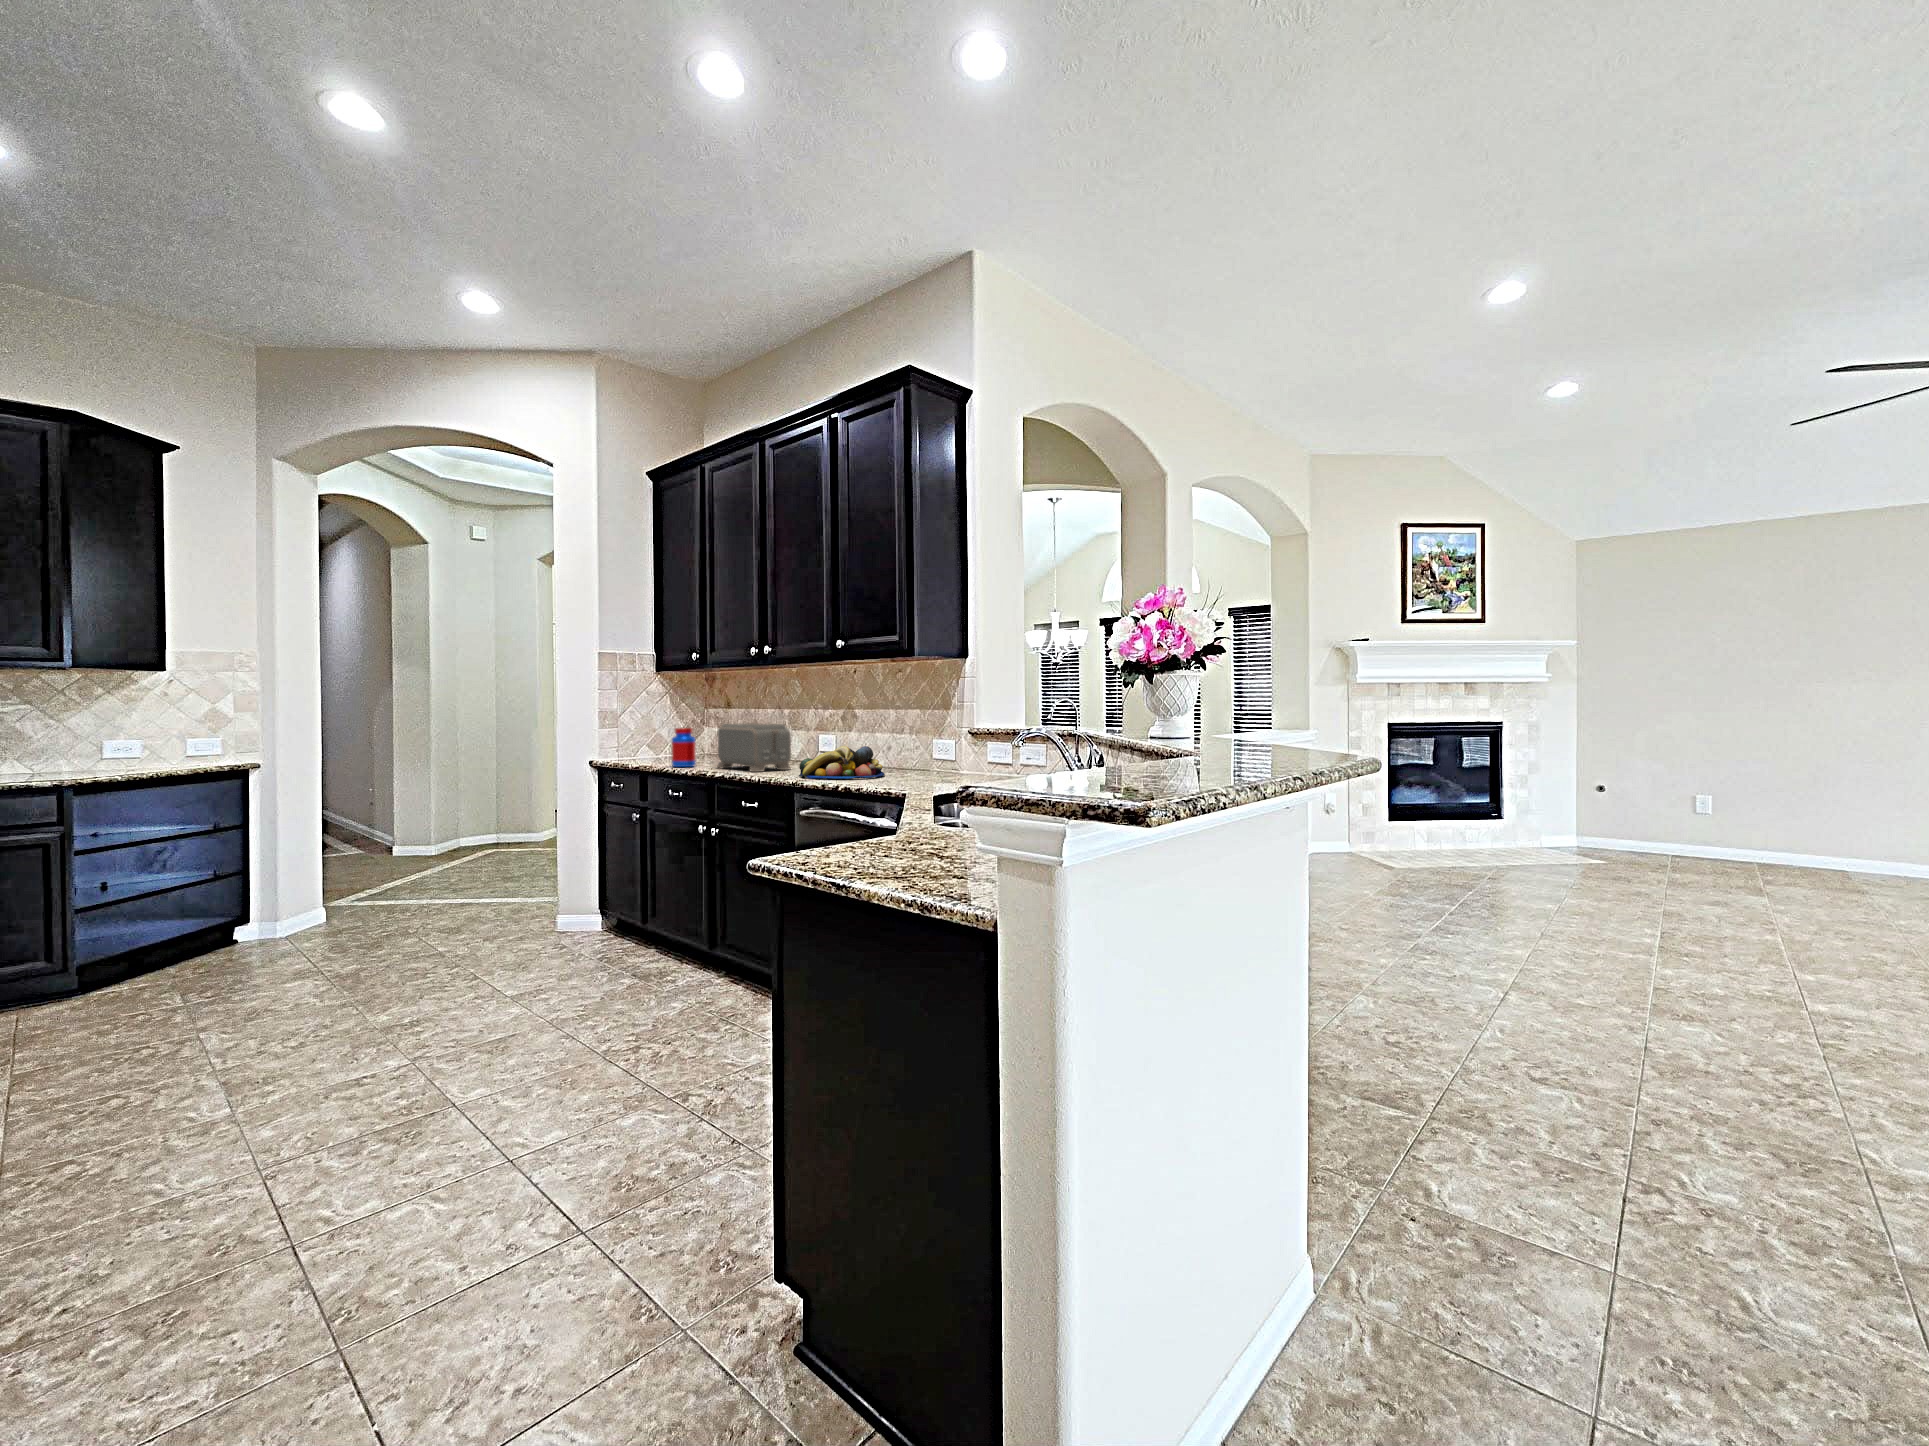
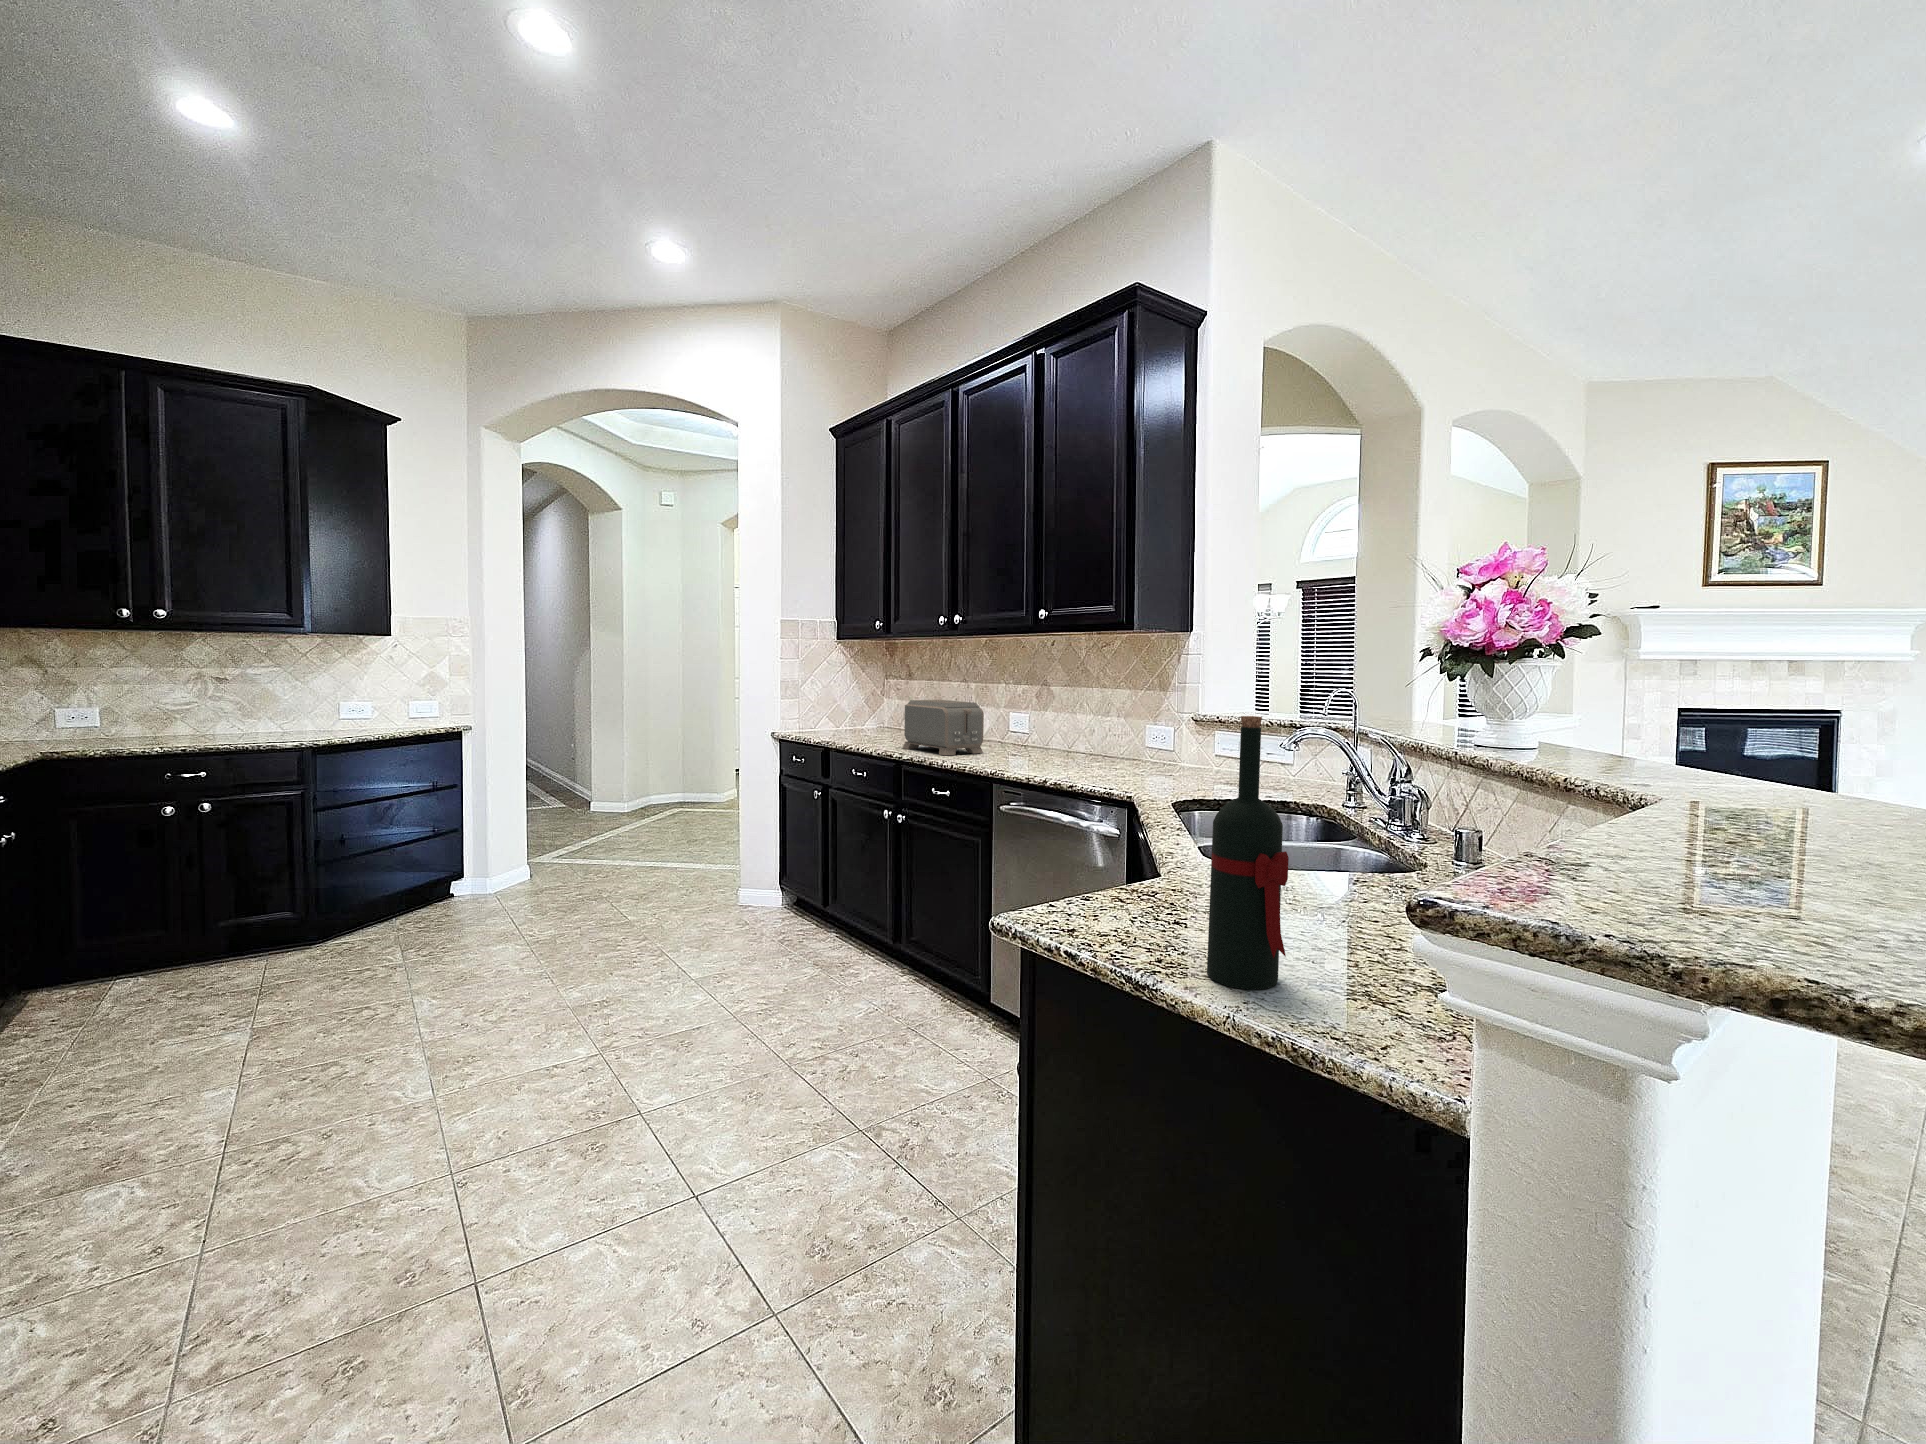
wine bottle: none [893,698,941,883] -> present [1207,716,1289,990]
jar: present [671,728,696,767] -> none [856,703,880,746]
fruit bowl: present [799,746,885,779] -> none [994,731,1092,770]

